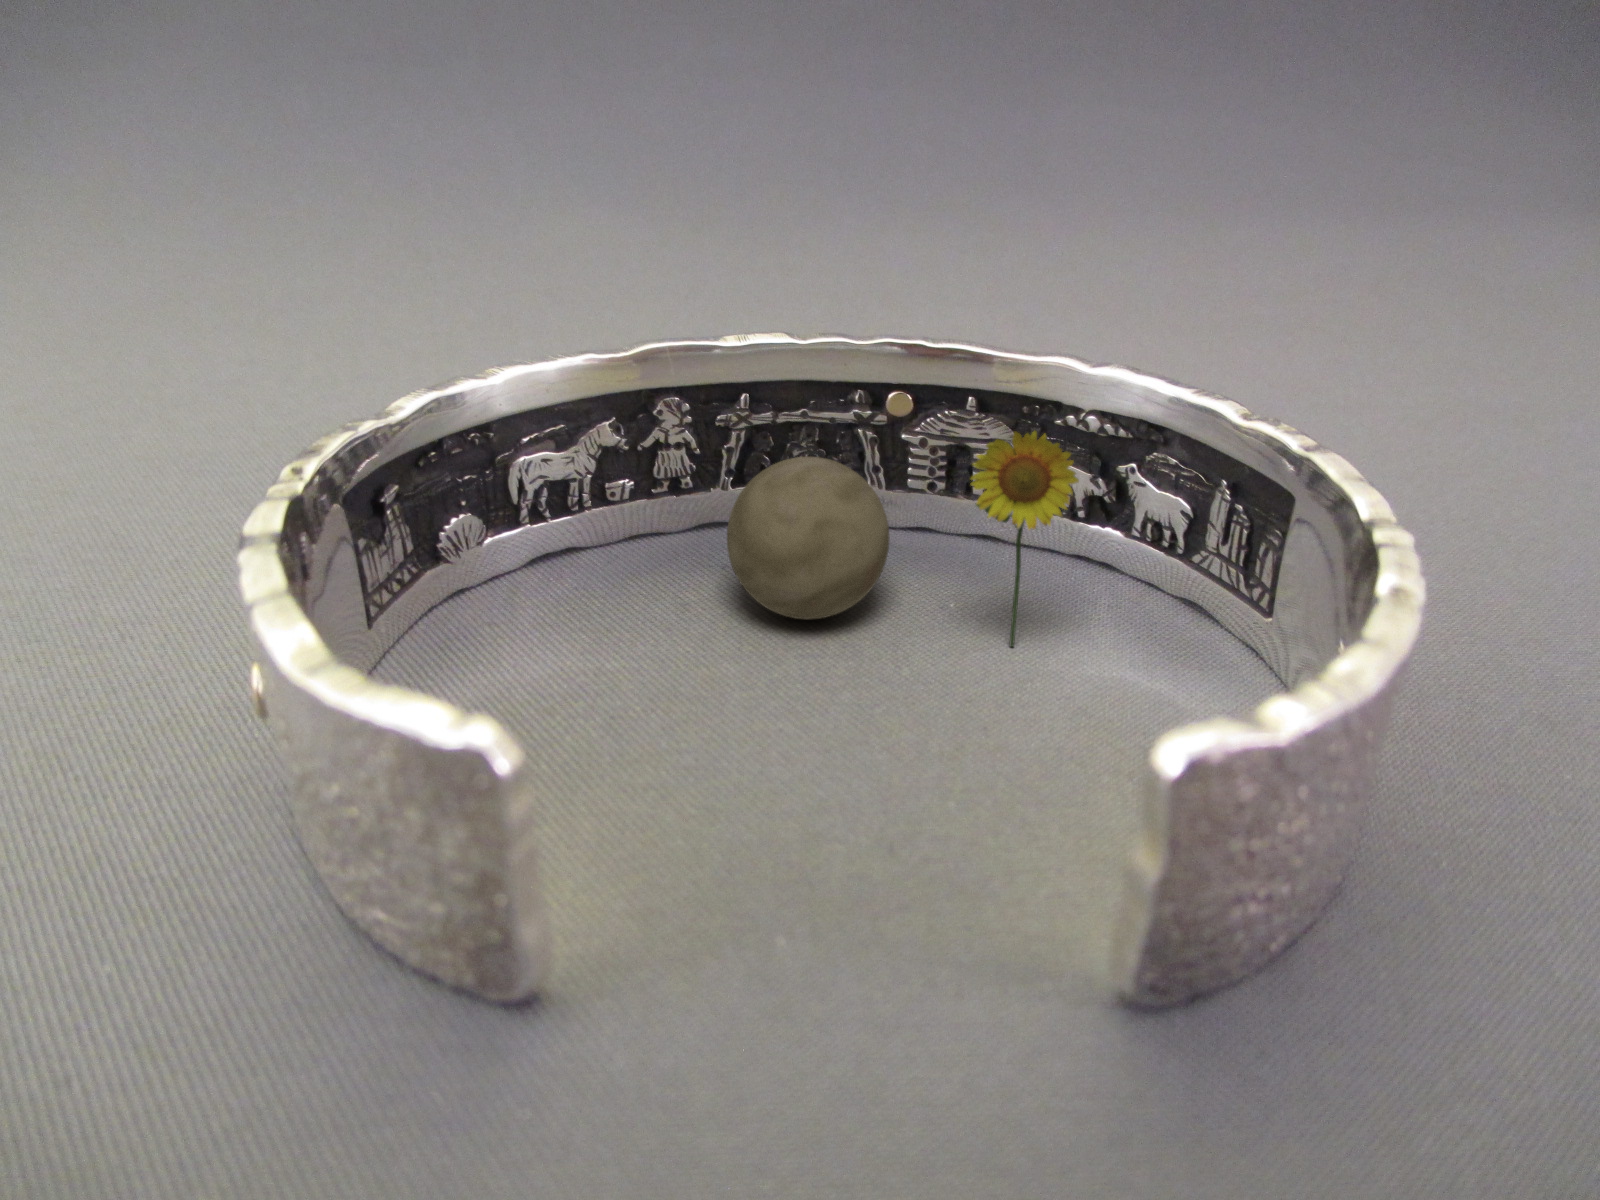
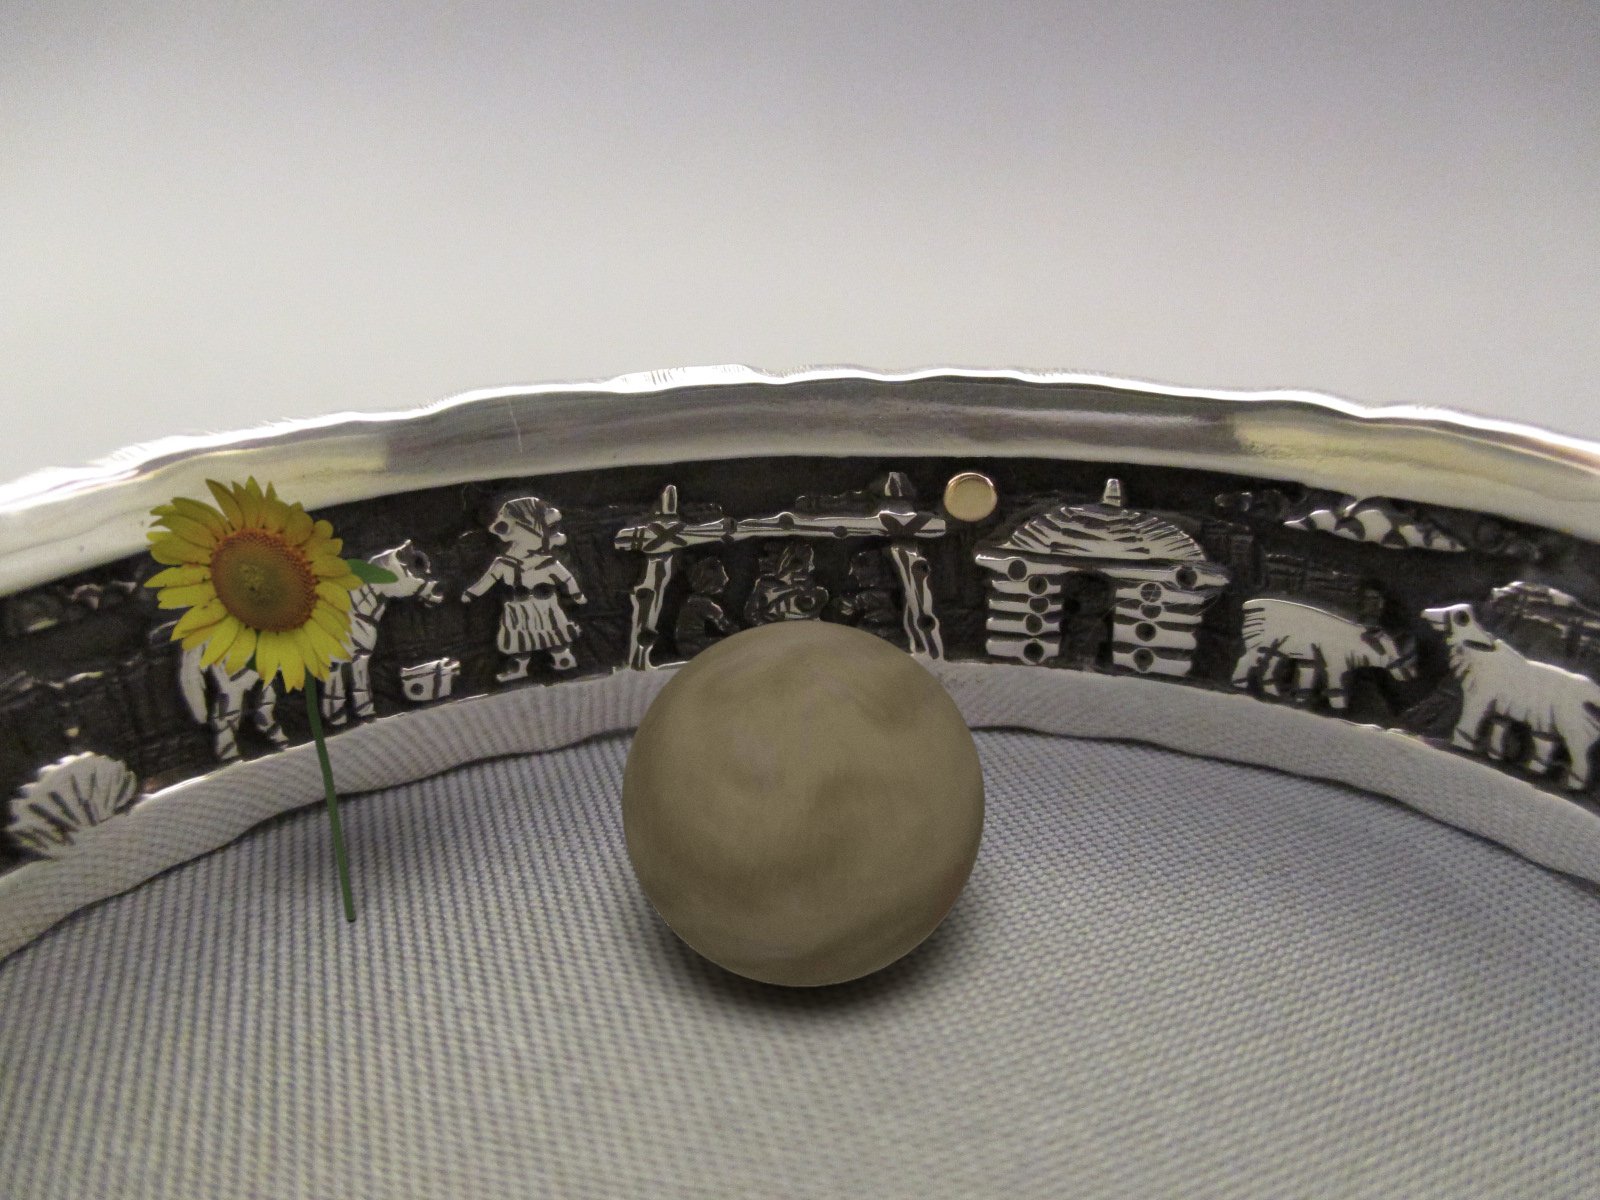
flower: present [971,431,1079,647] -> present [144,476,399,920]

